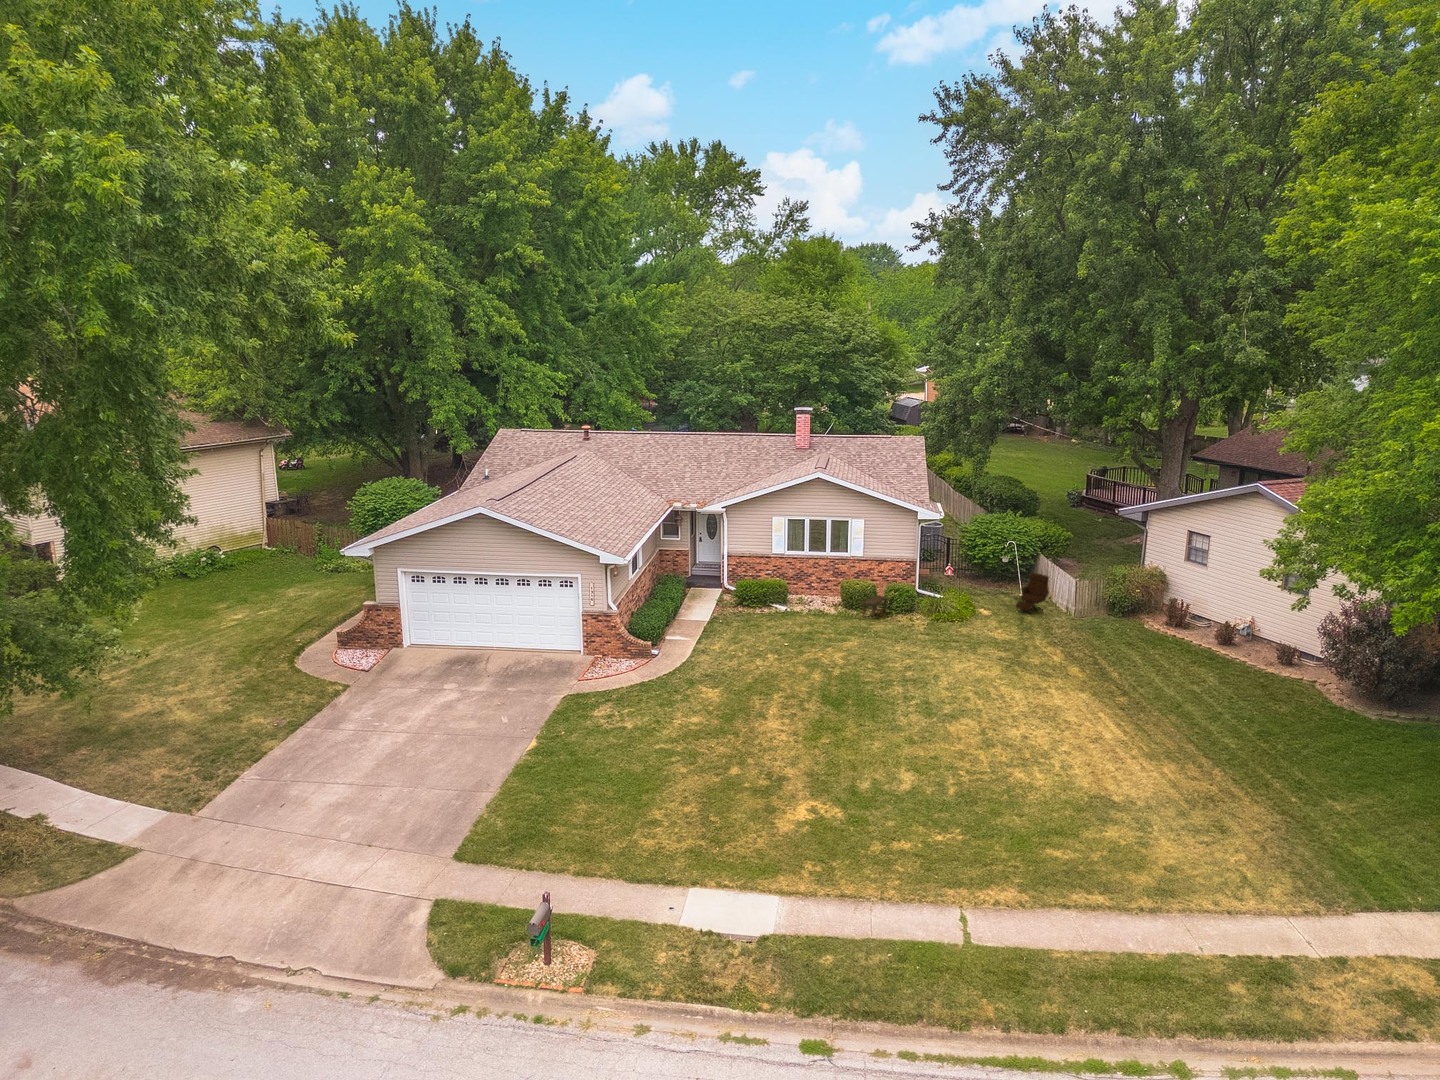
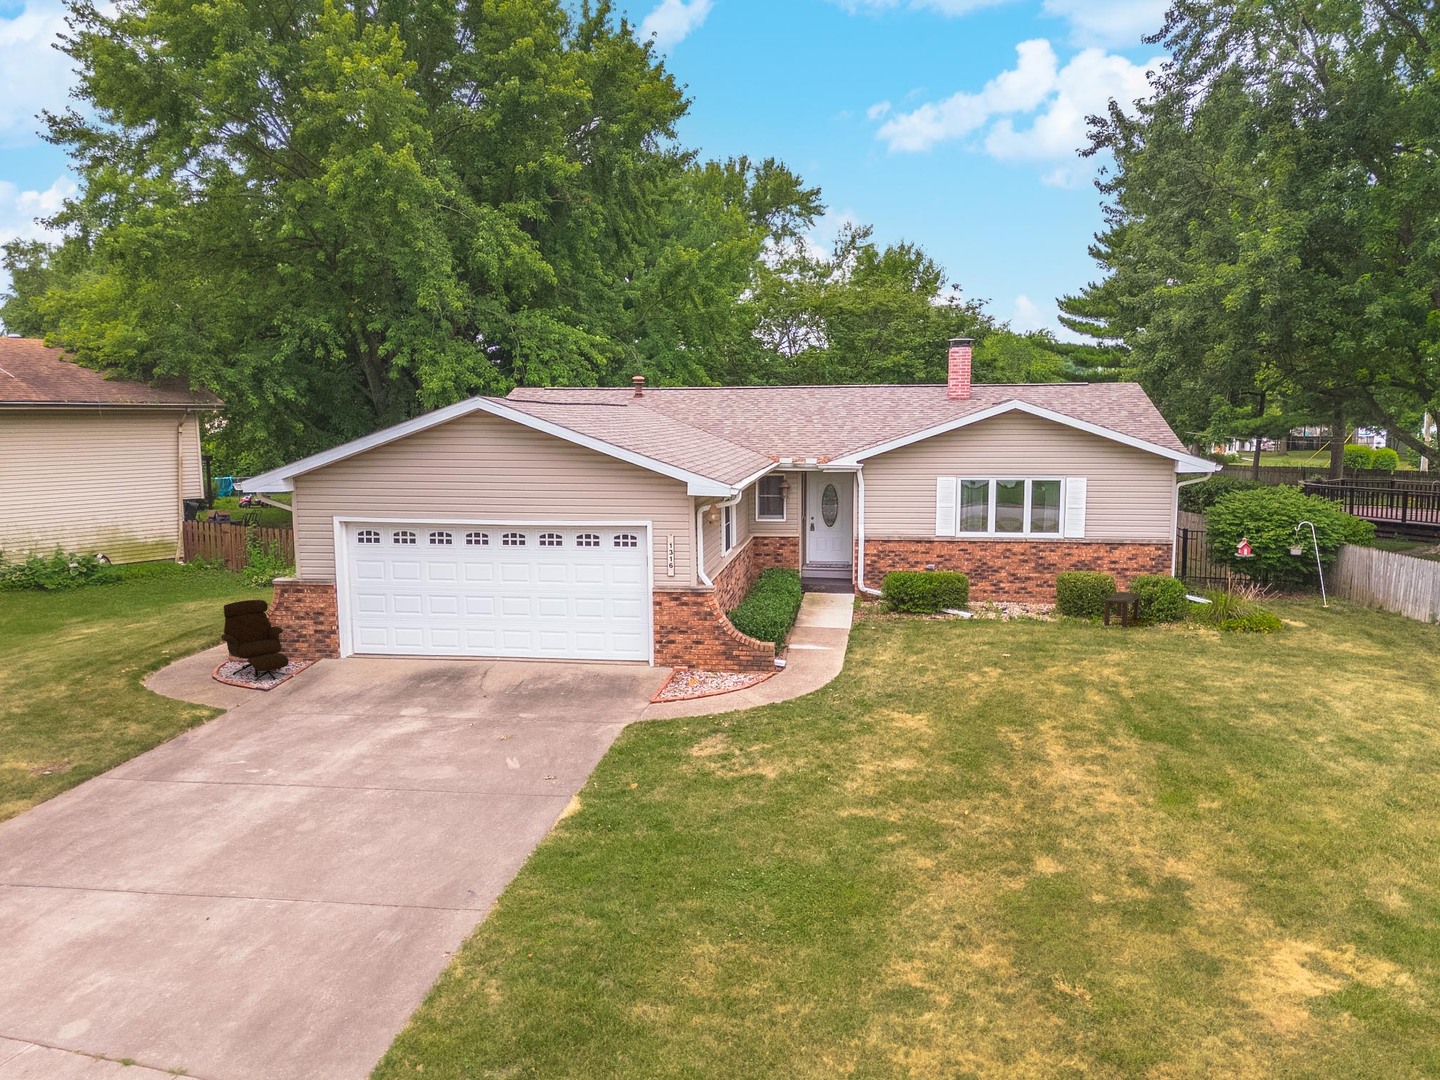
lounge chair: present [1016,573,1049,612] -> present [221,600,289,681]

